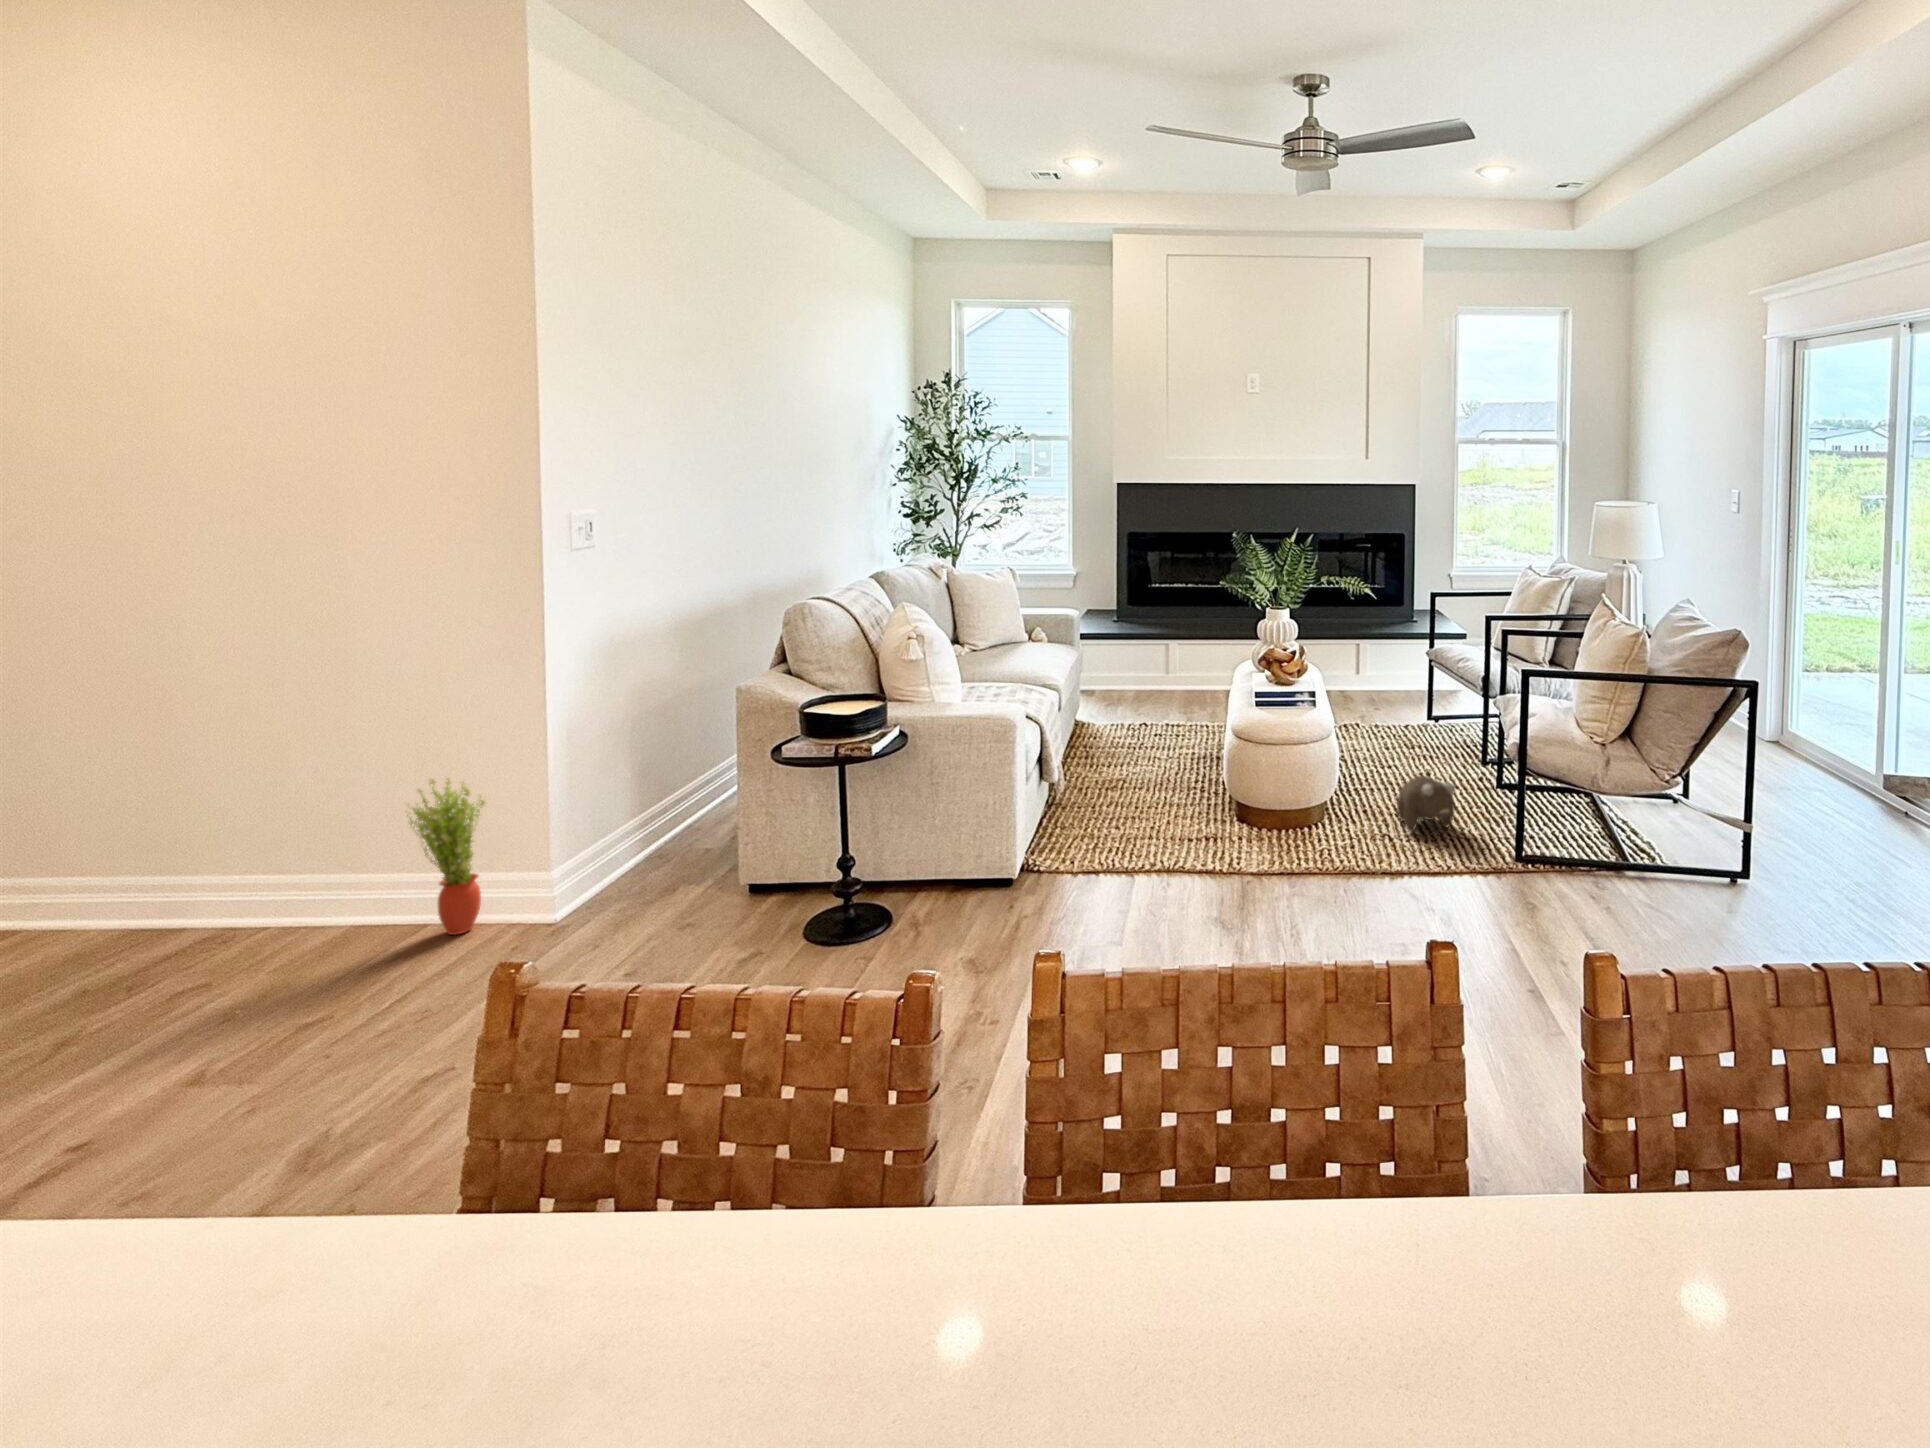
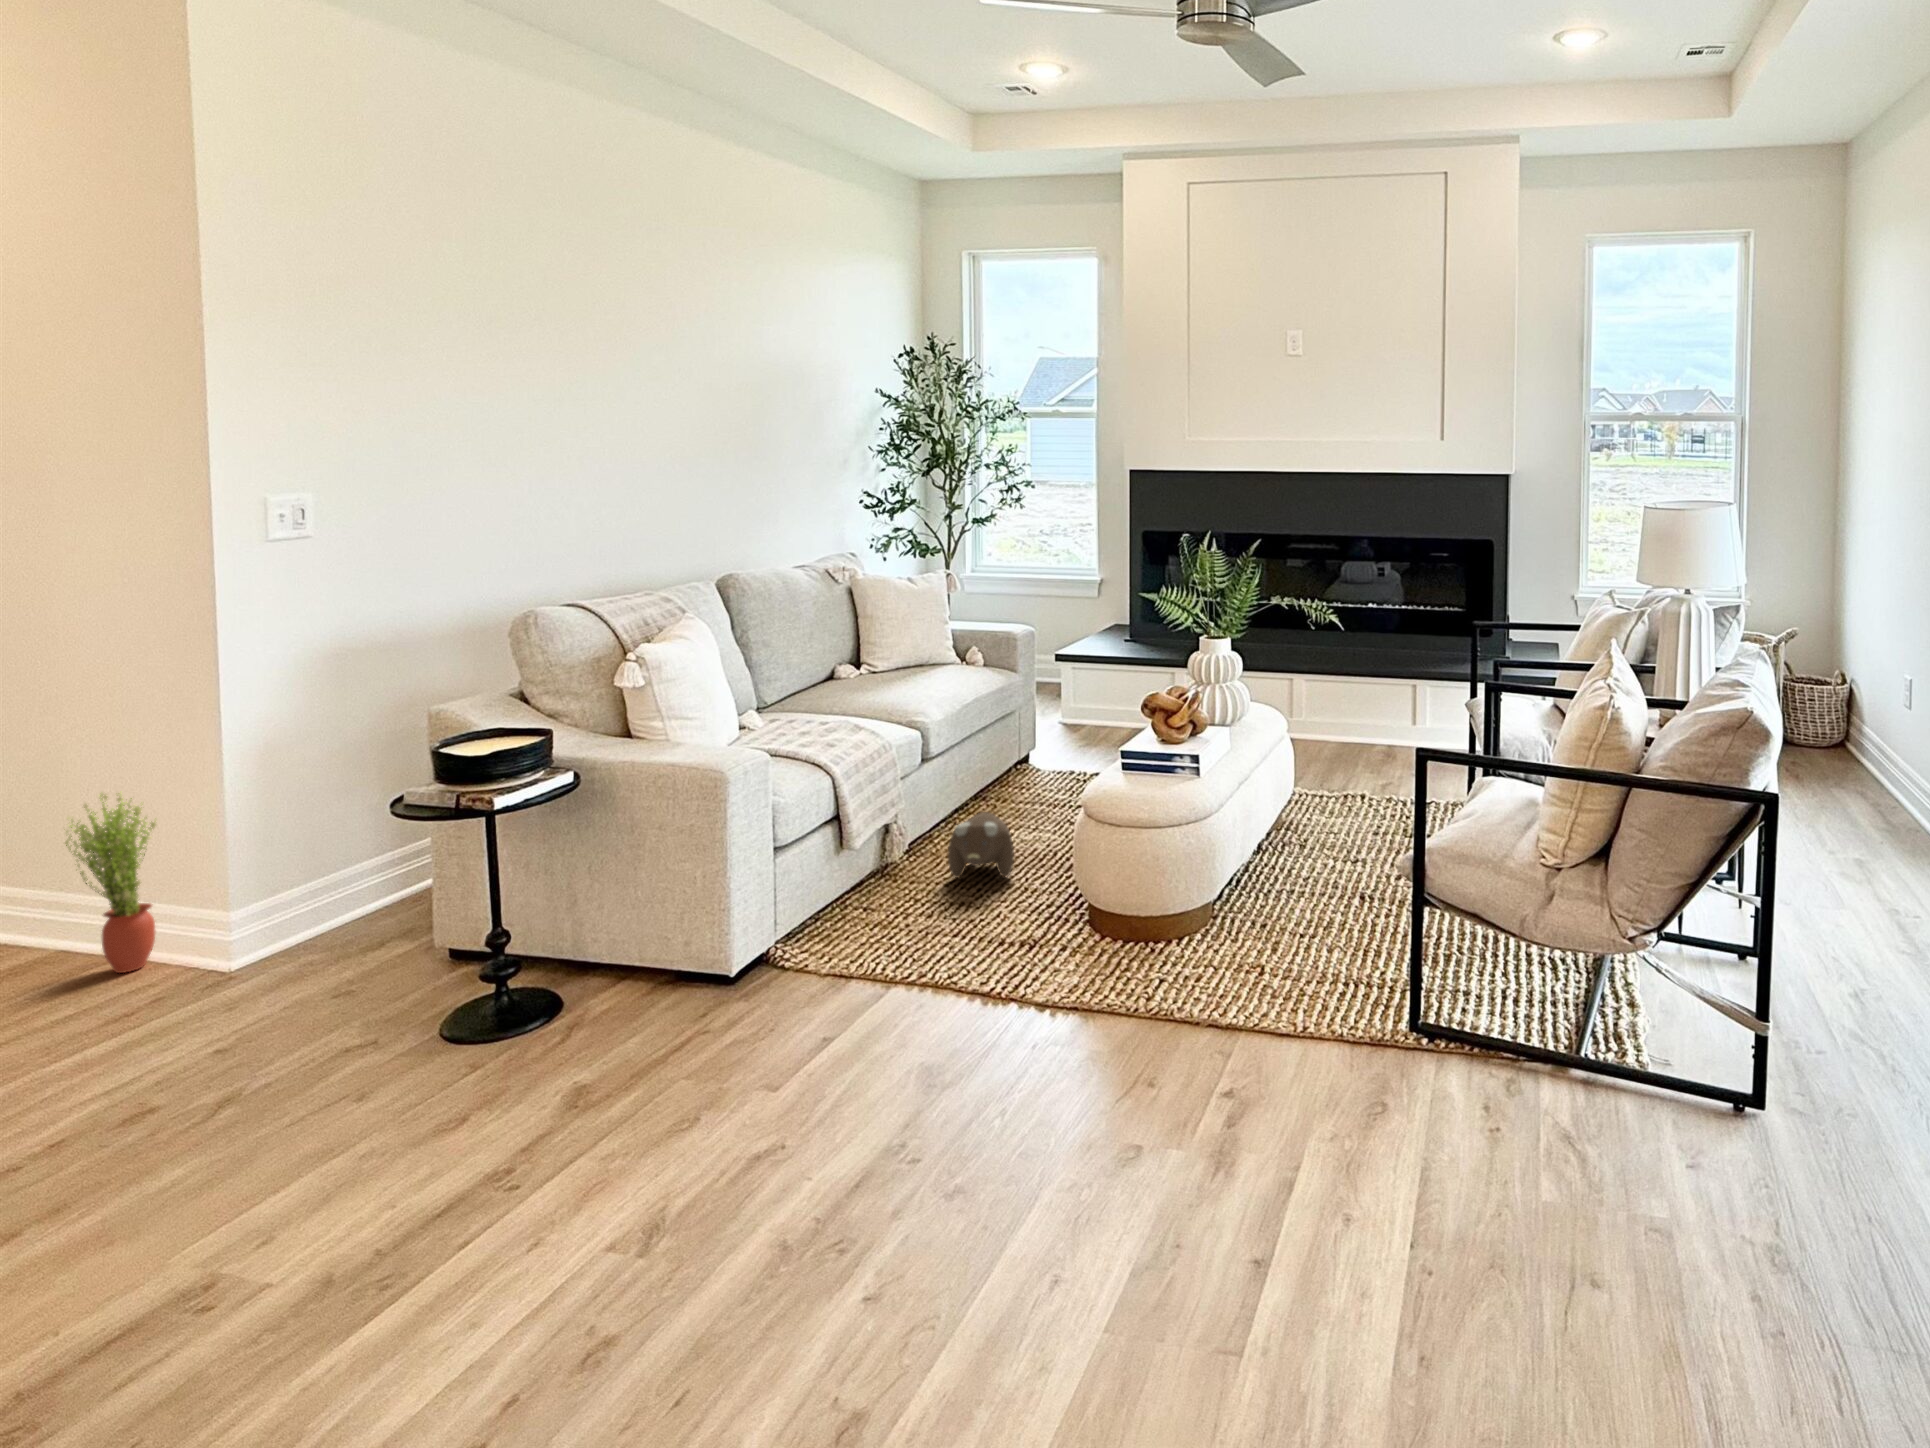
plush toy: present [1397,775,1456,832] -> present [948,812,1014,878]

